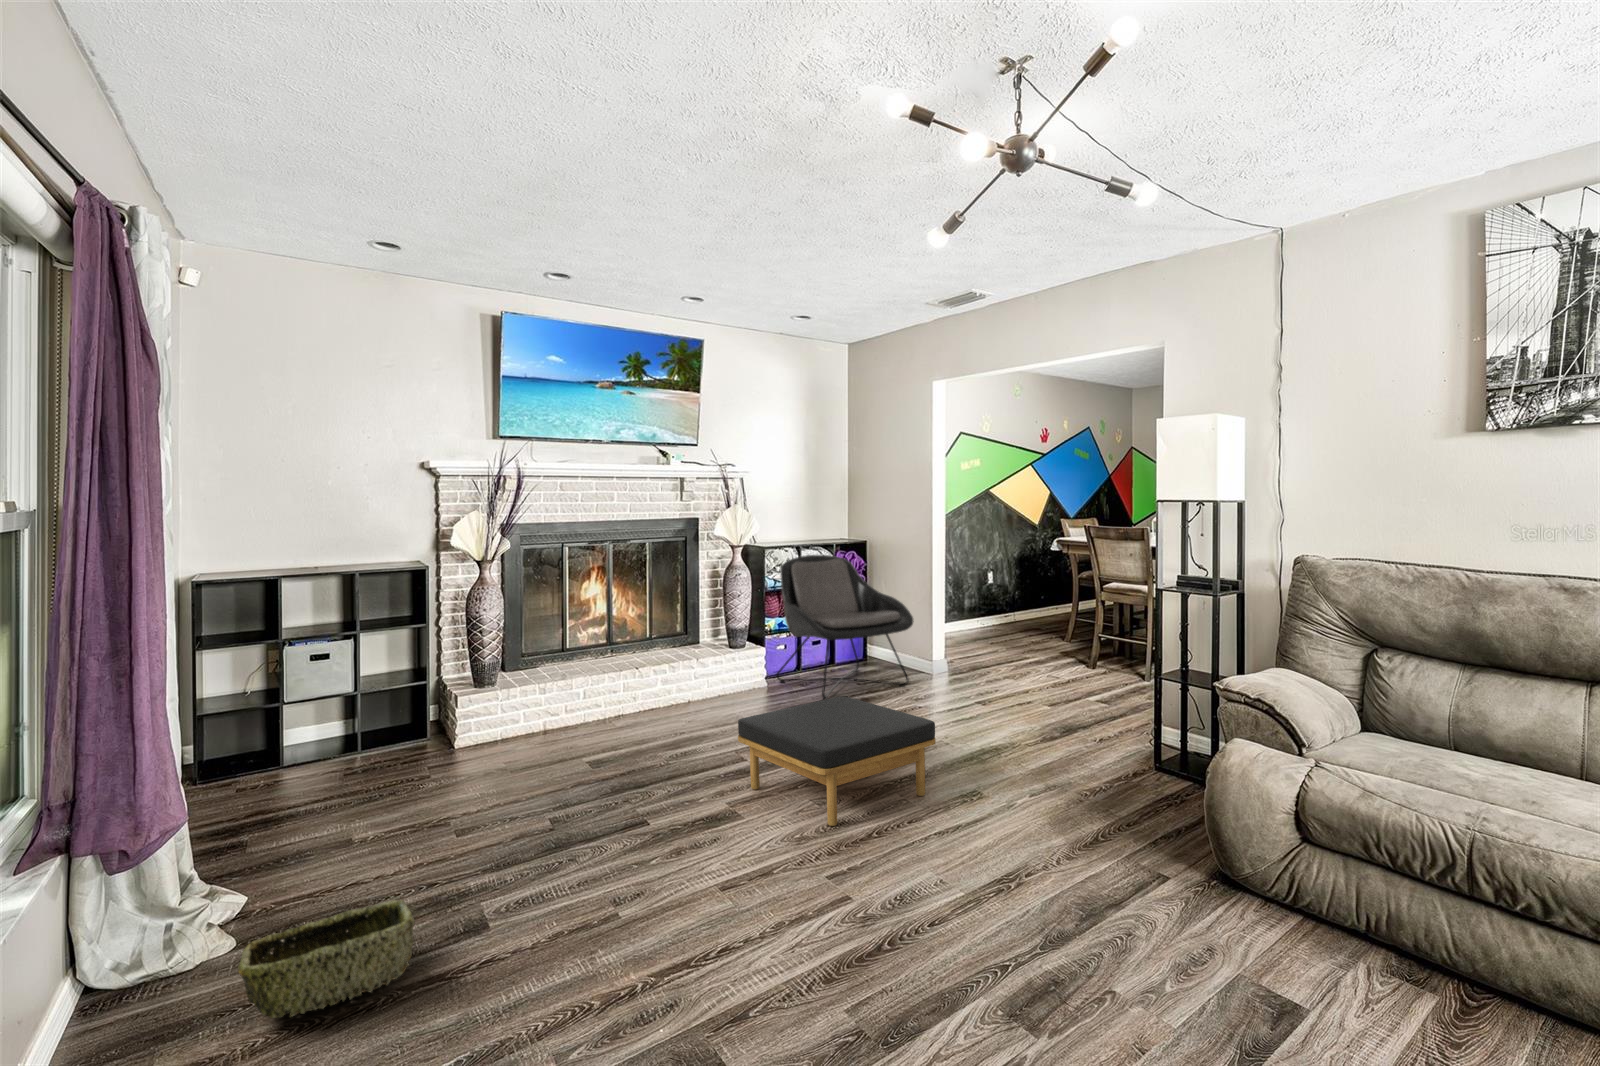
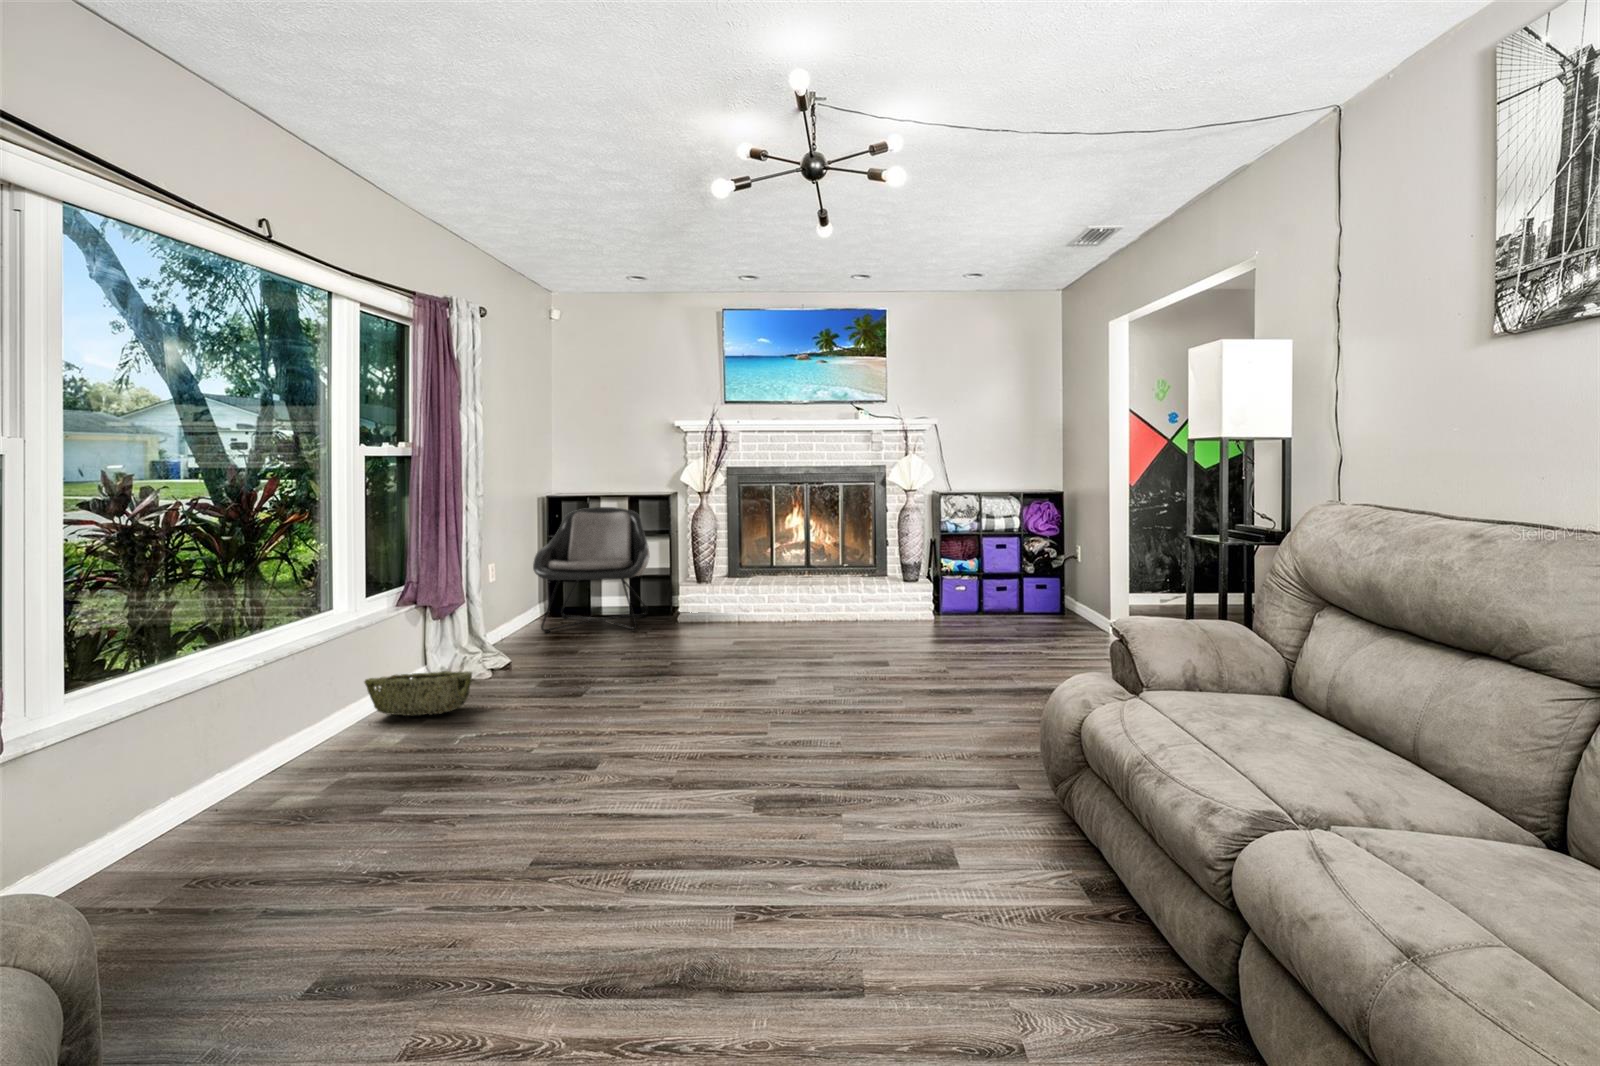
lounge chair: present [776,555,914,700] -> present [533,507,649,633]
ottoman: present [738,696,936,826] -> none [782,613,921,703]

